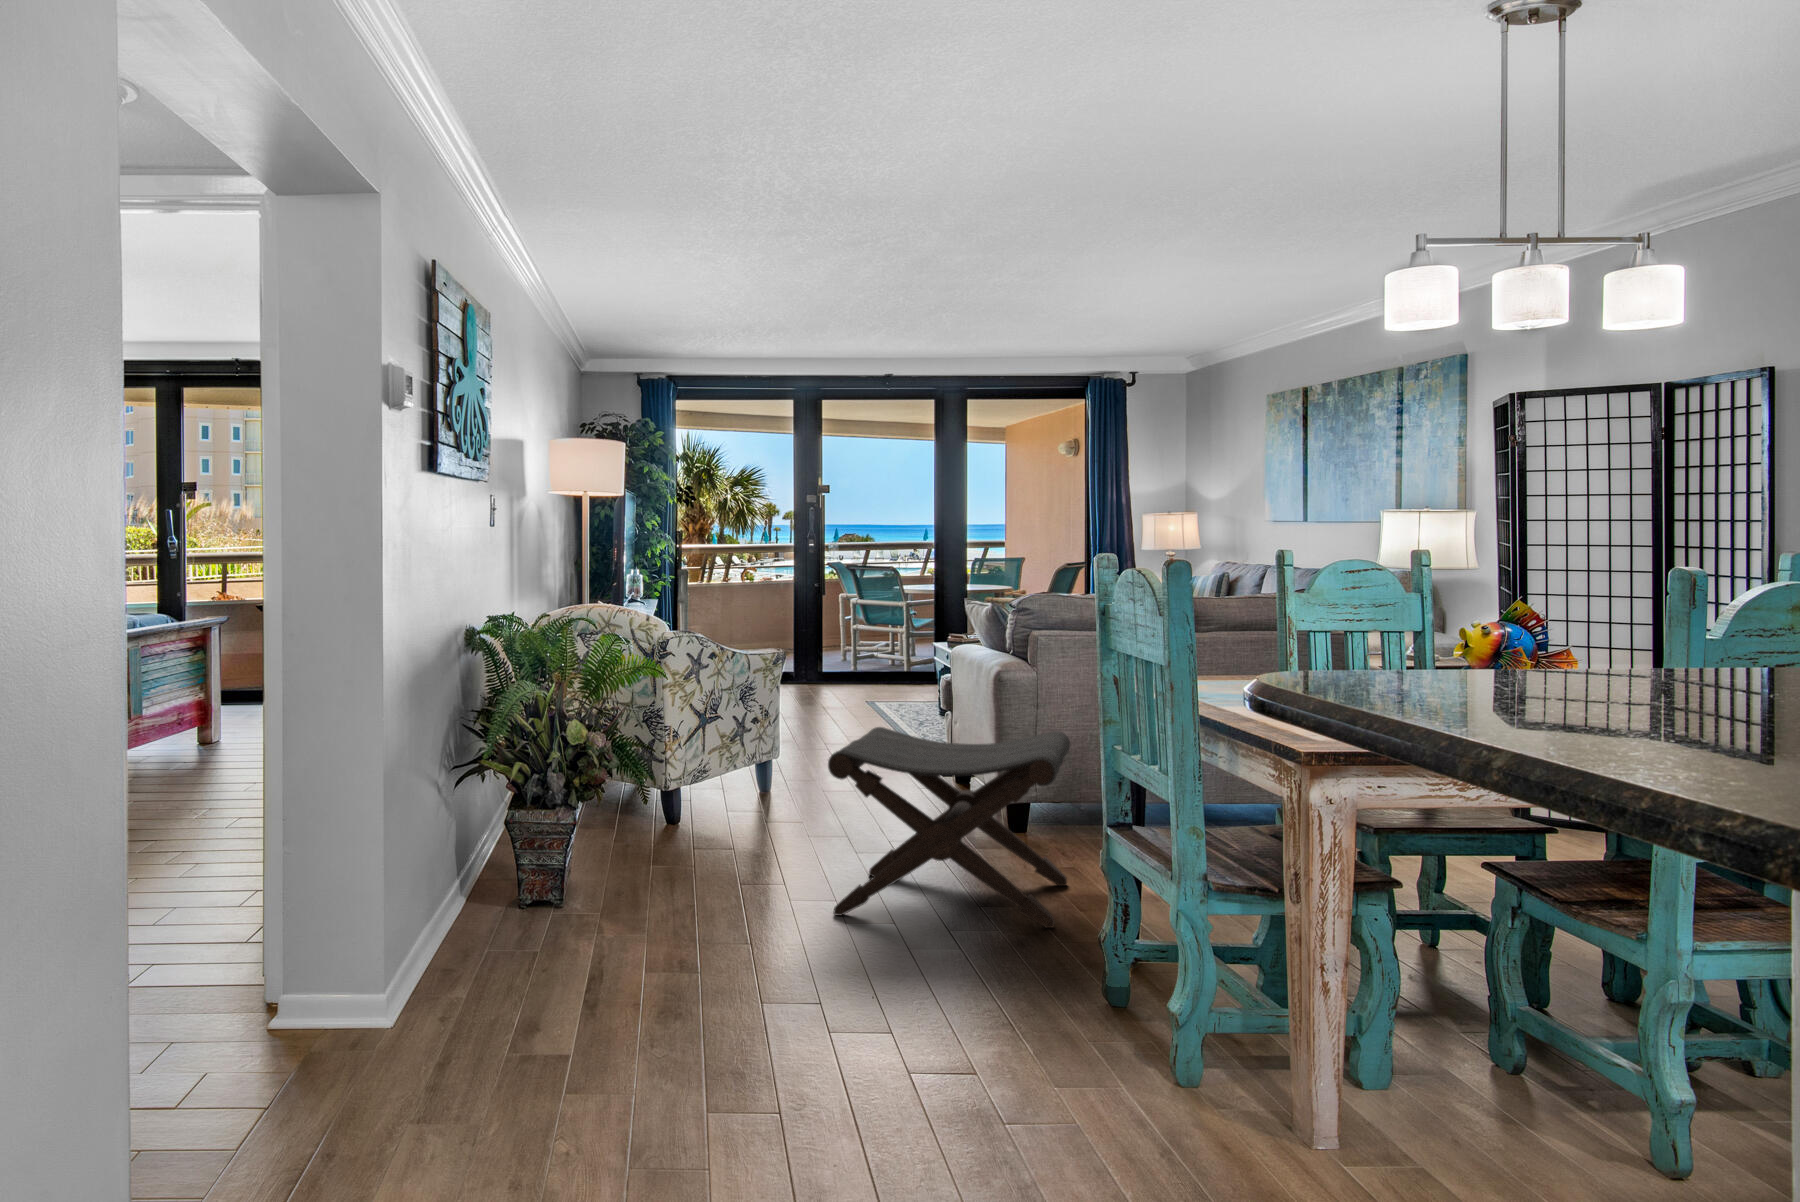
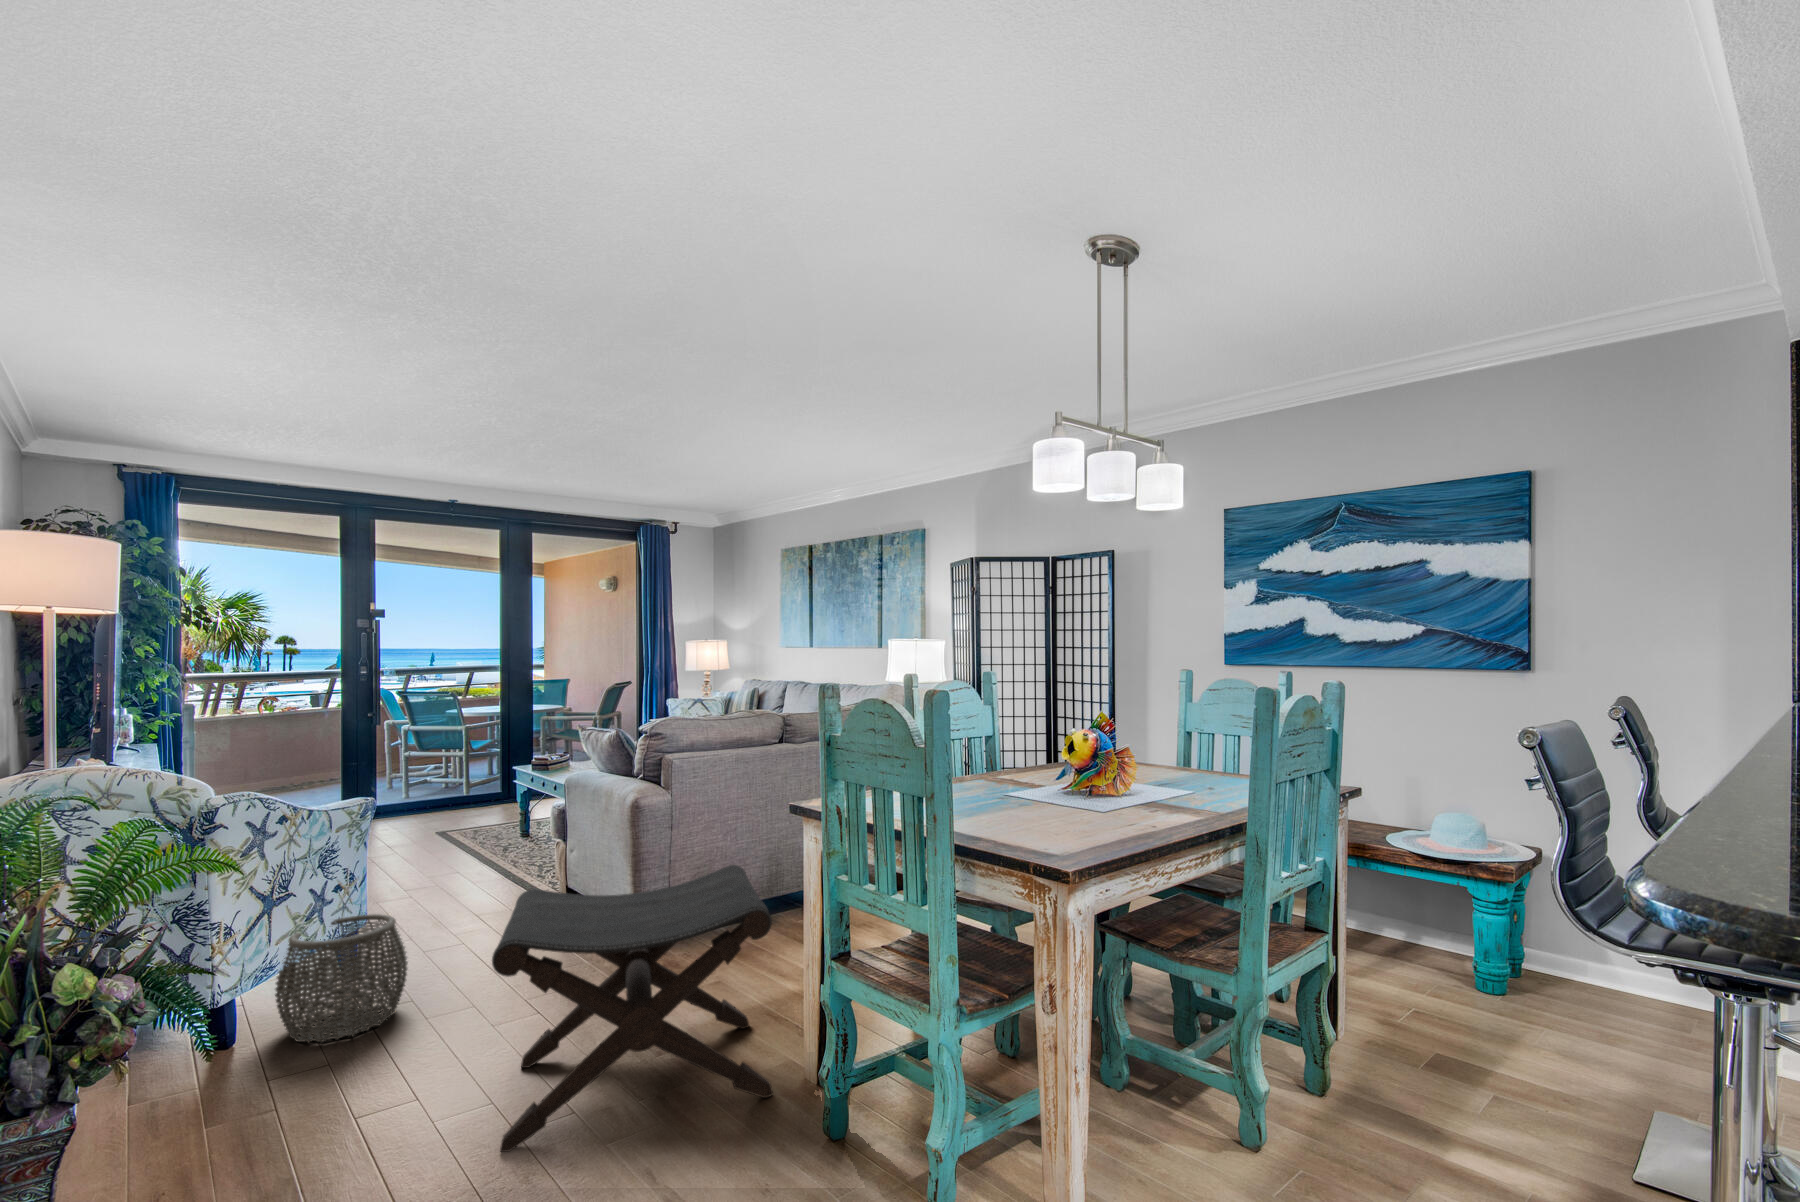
woven basket: none [706,743,802,836] -> present [275,914,408,1043]

